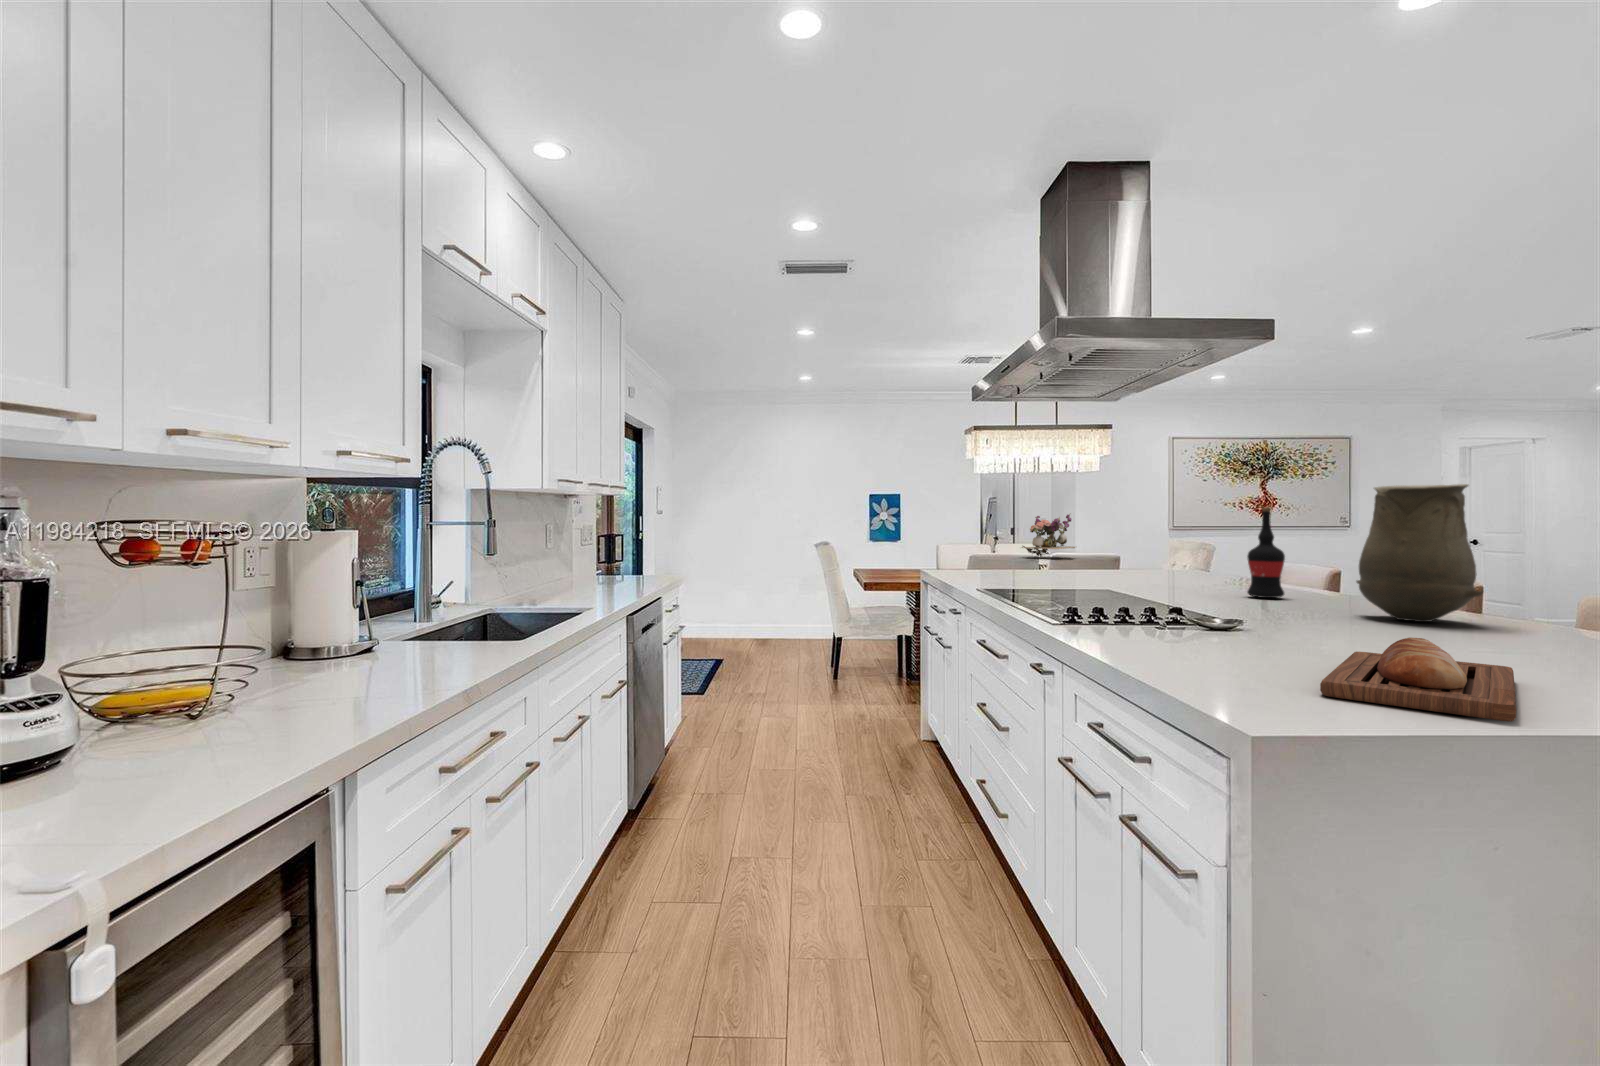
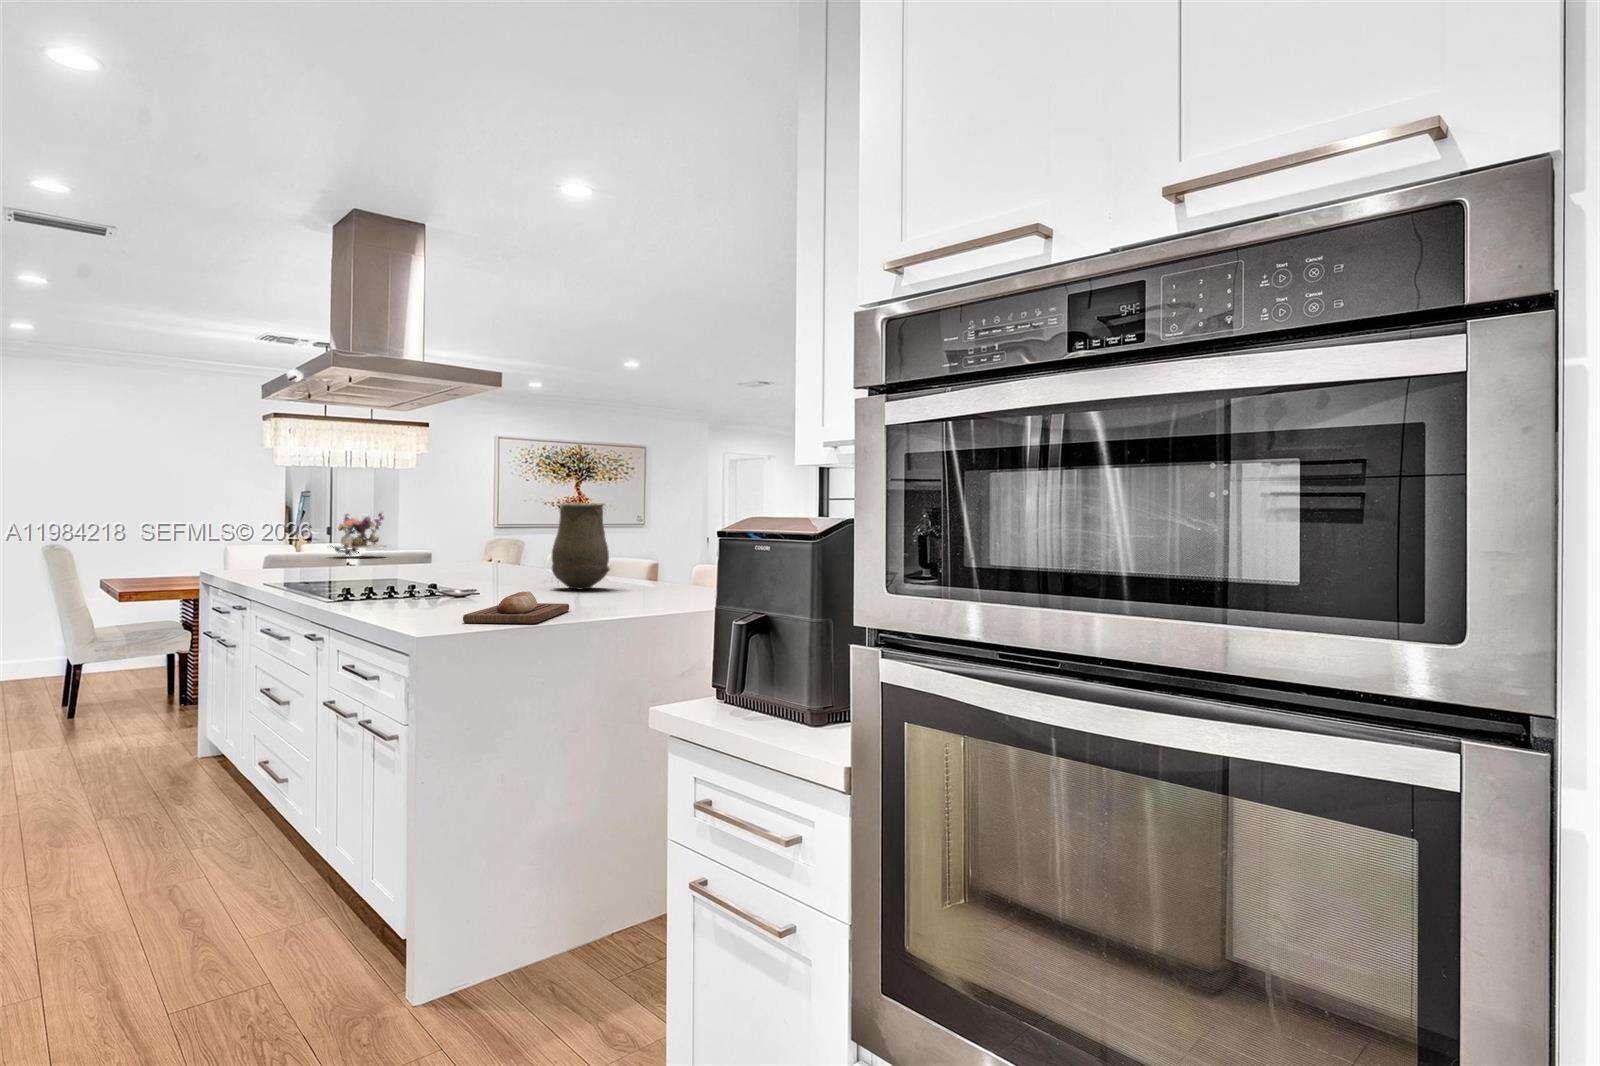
wine bottle: present [1247,507,1285,598] -> none [499,514,524,581]

